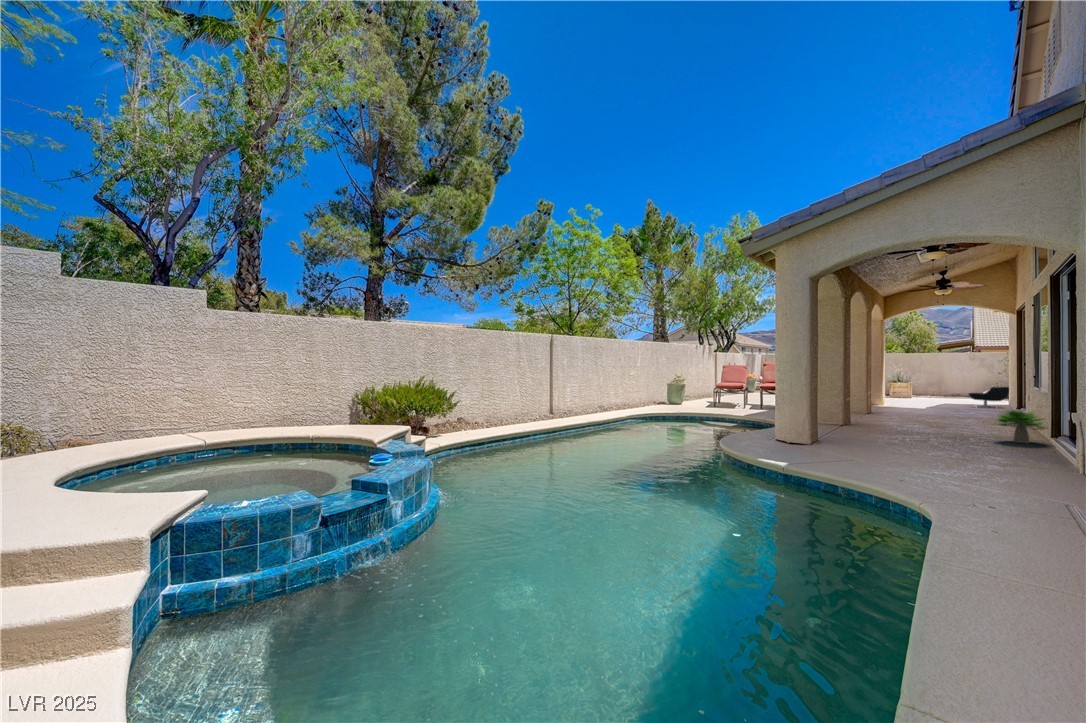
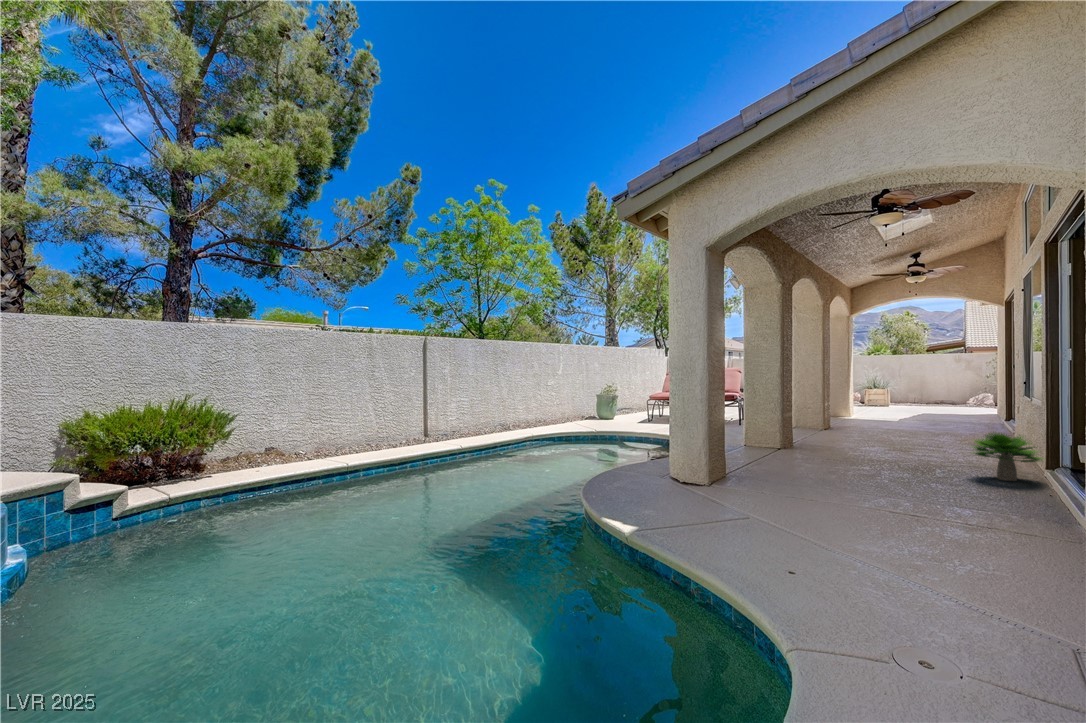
lounge chair: present [969,387,1009,406] -> none [951,396,998,422]

